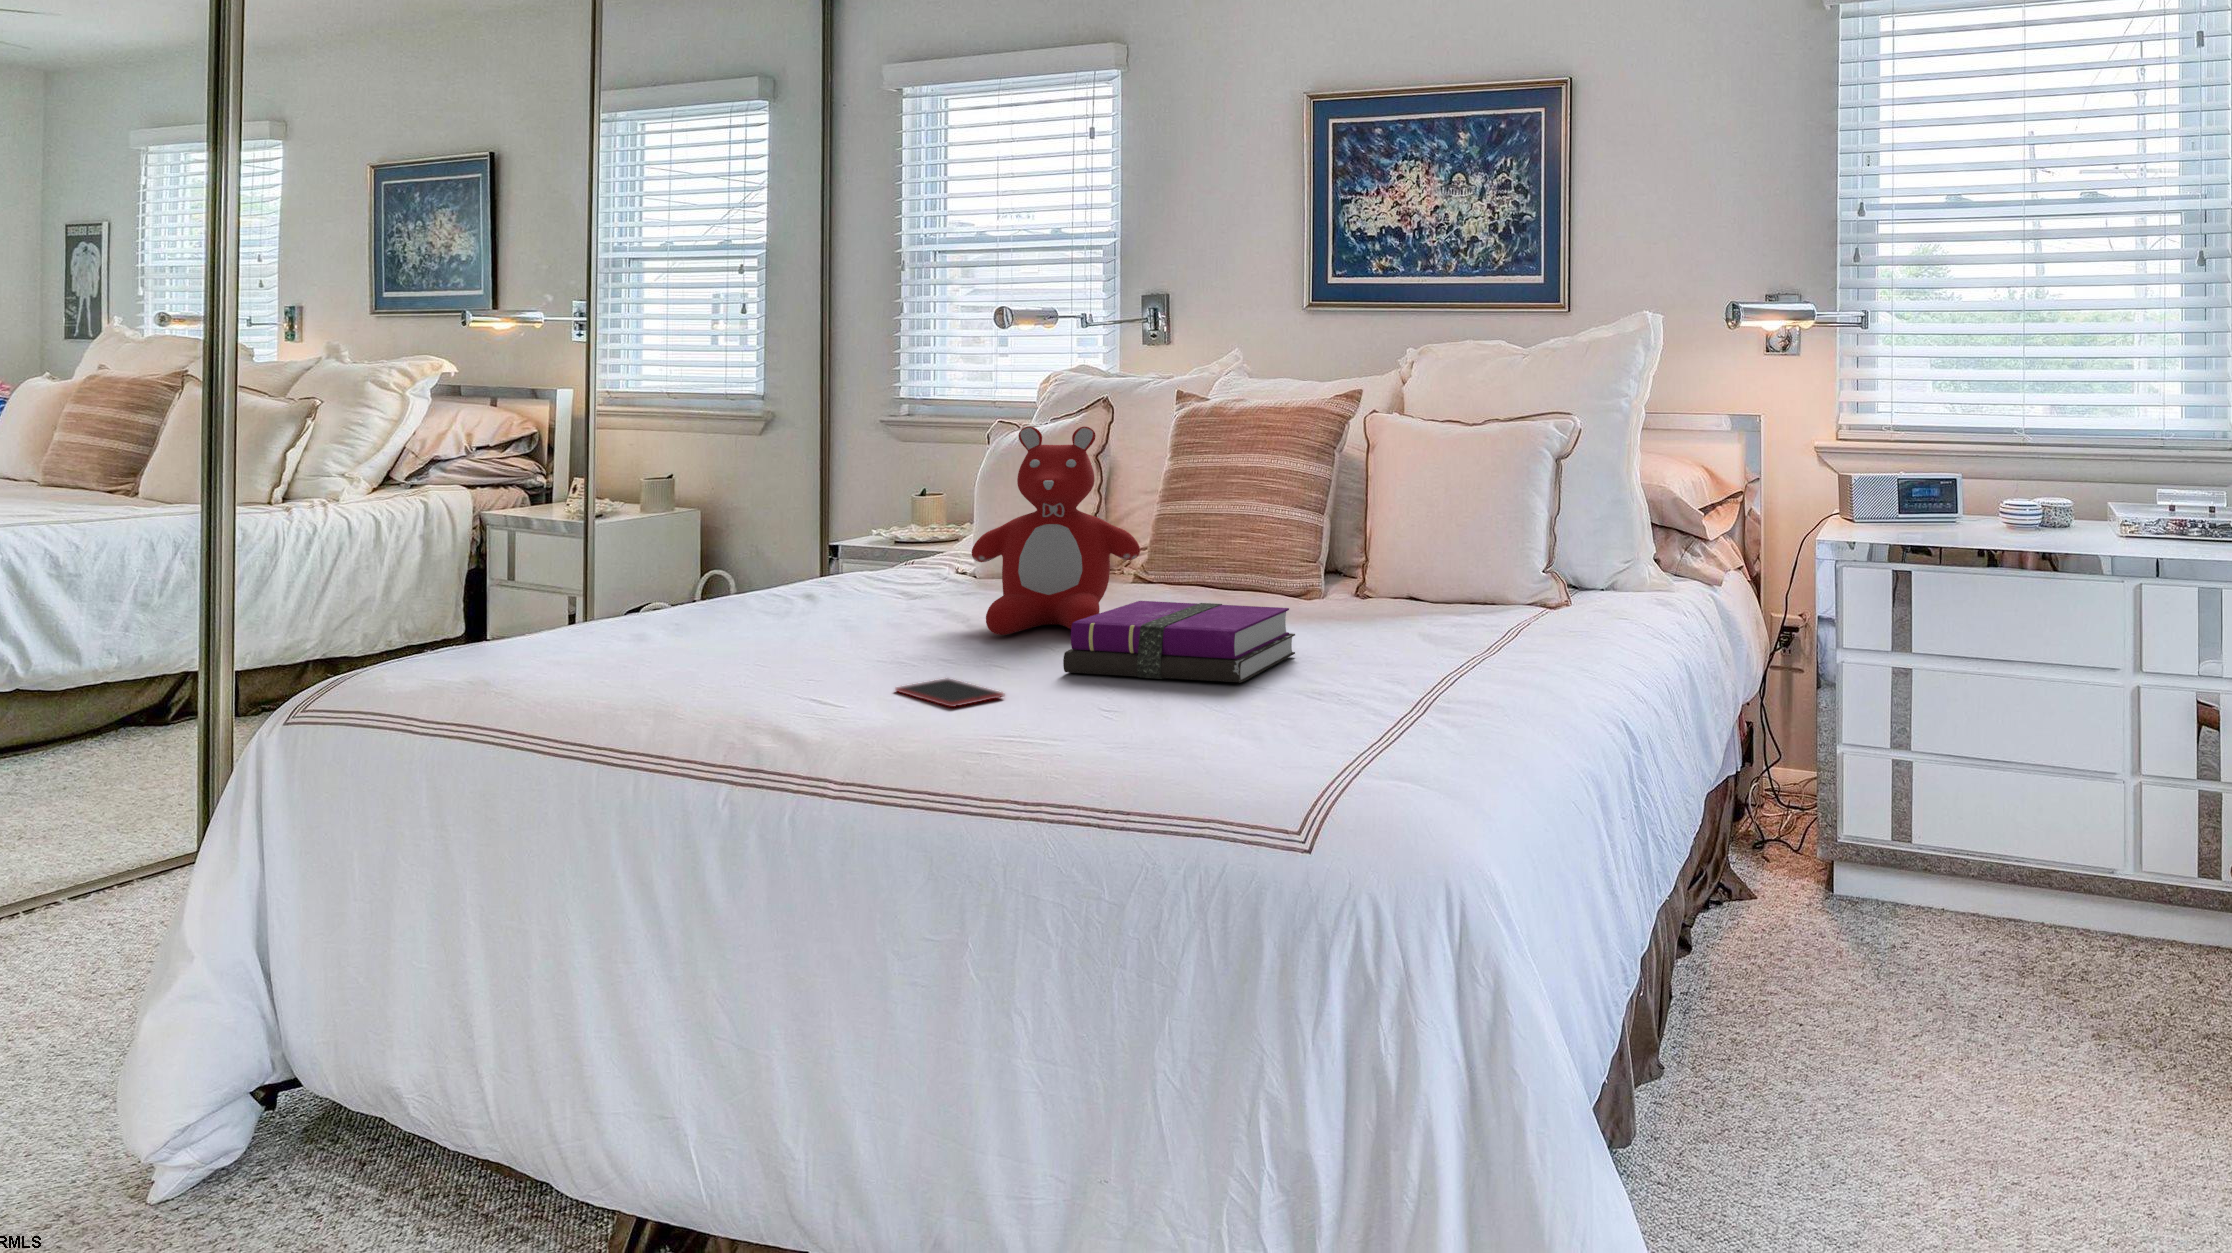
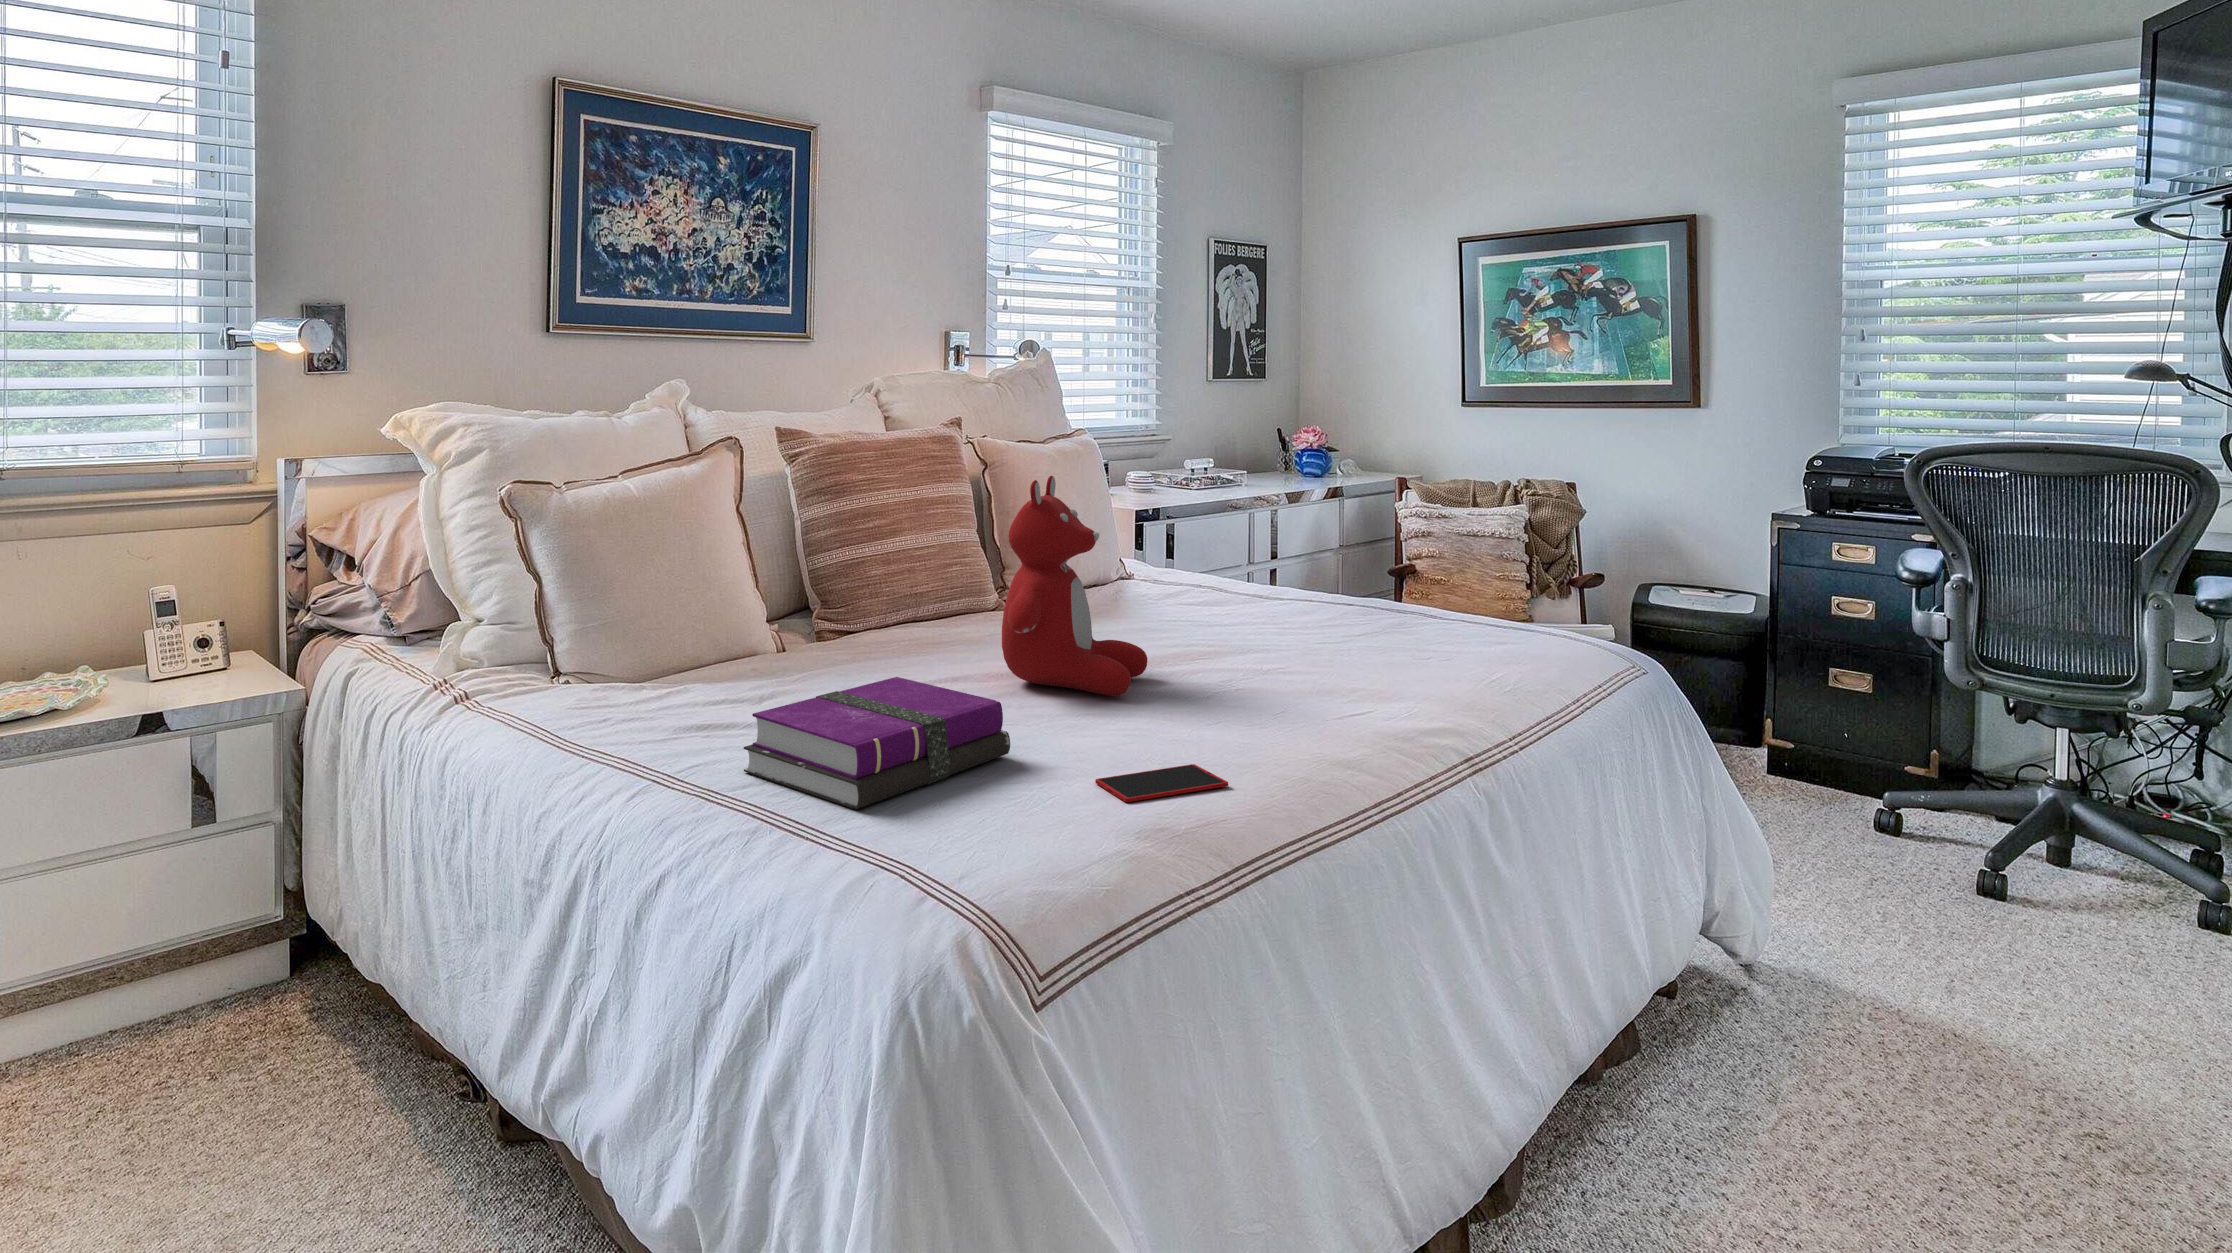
notebook: present [1063,601,1295,683] -> present [744,677,1010,809]
smartphone: present [896,679,1004,707] -> present [1095,764,1228,802]

